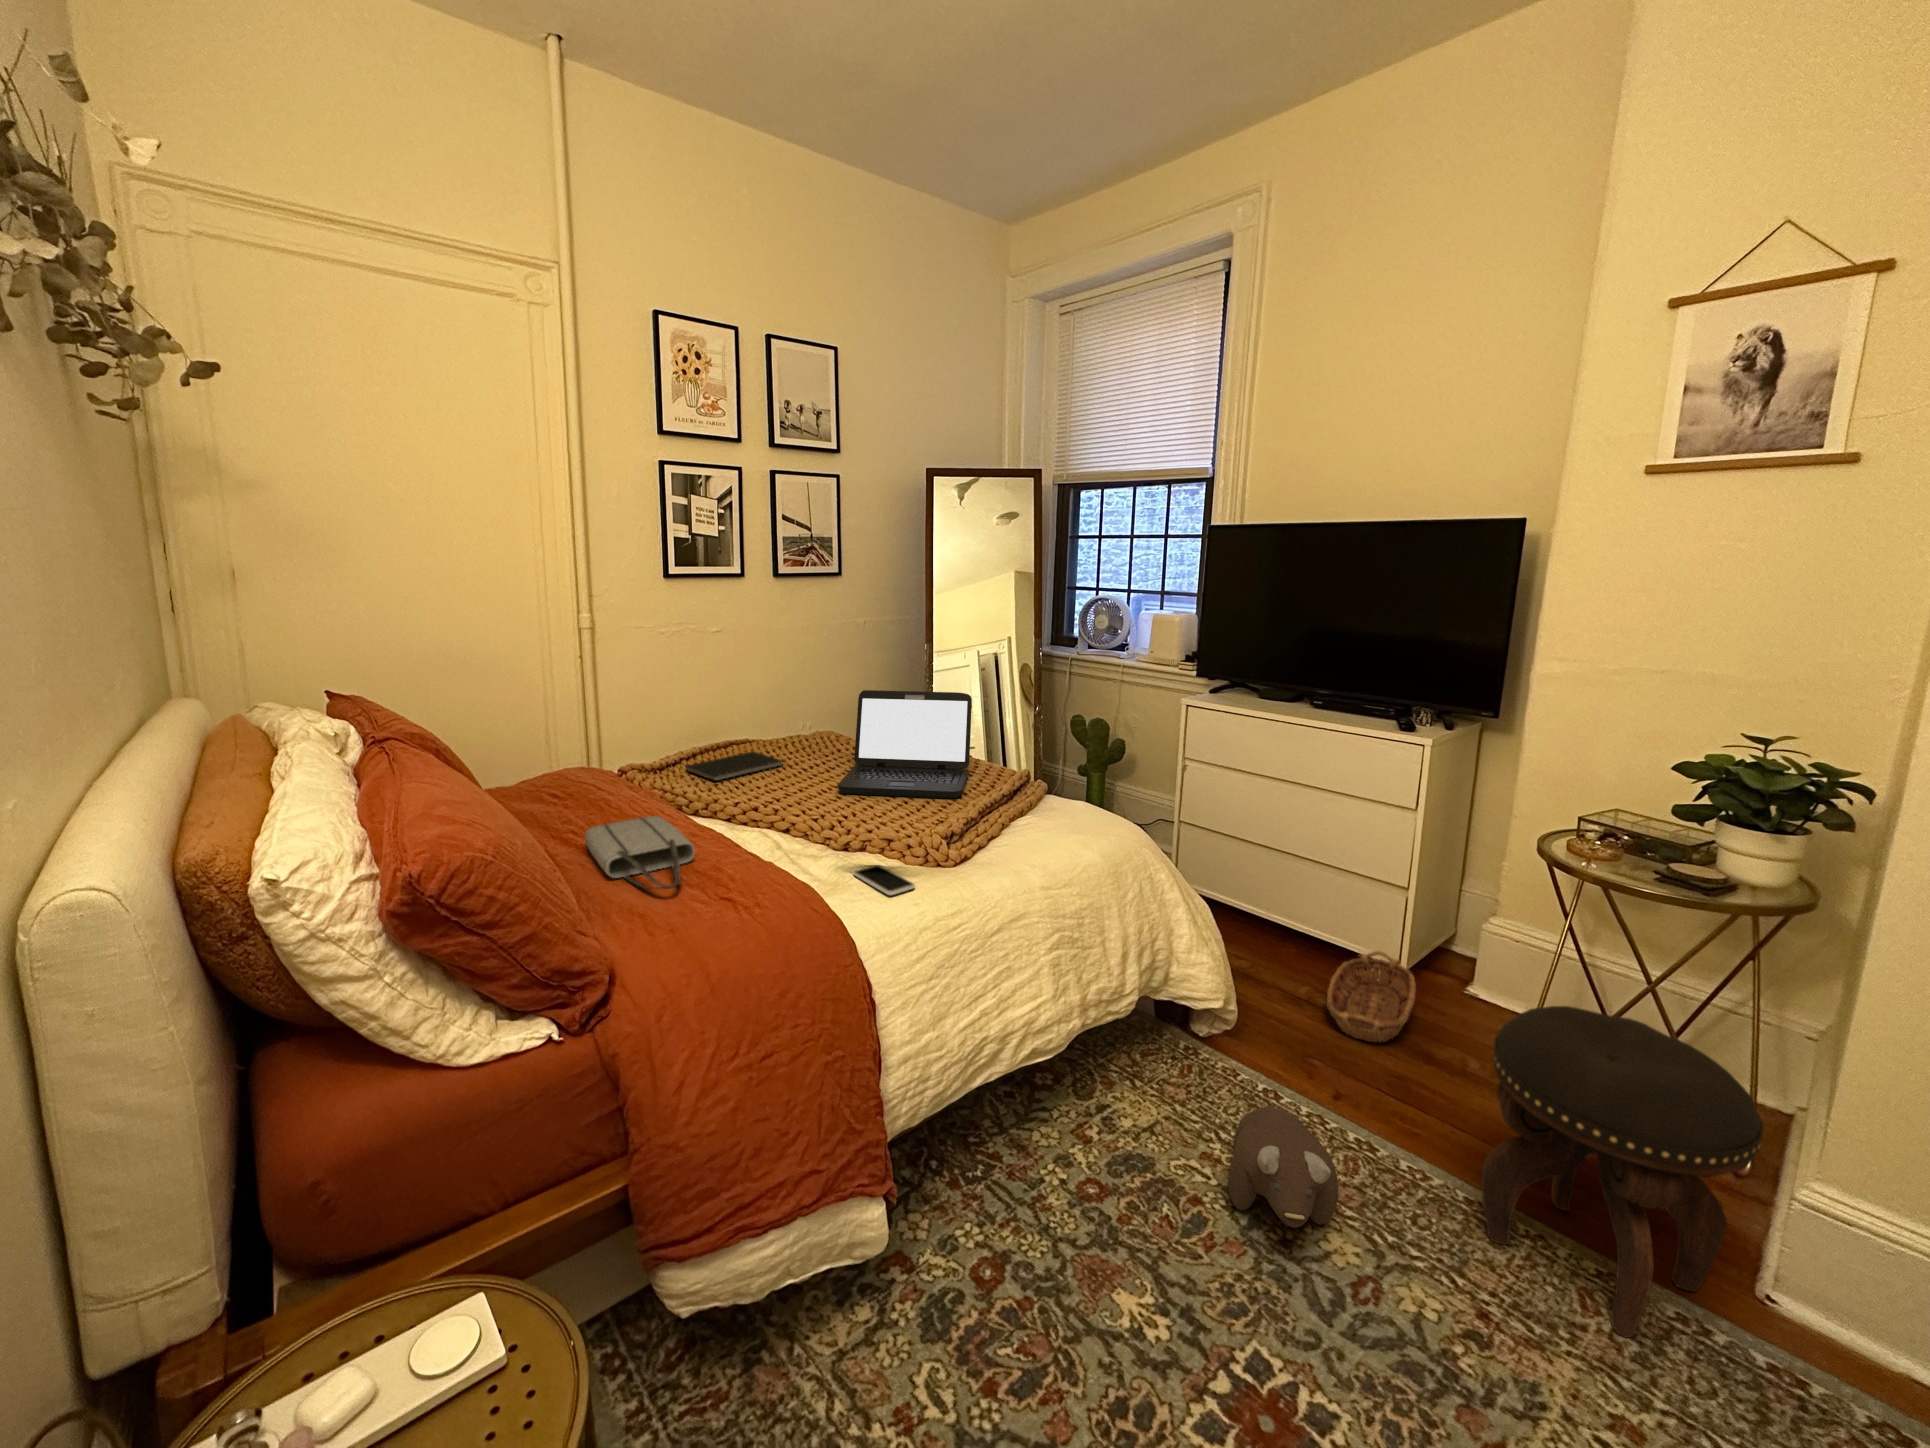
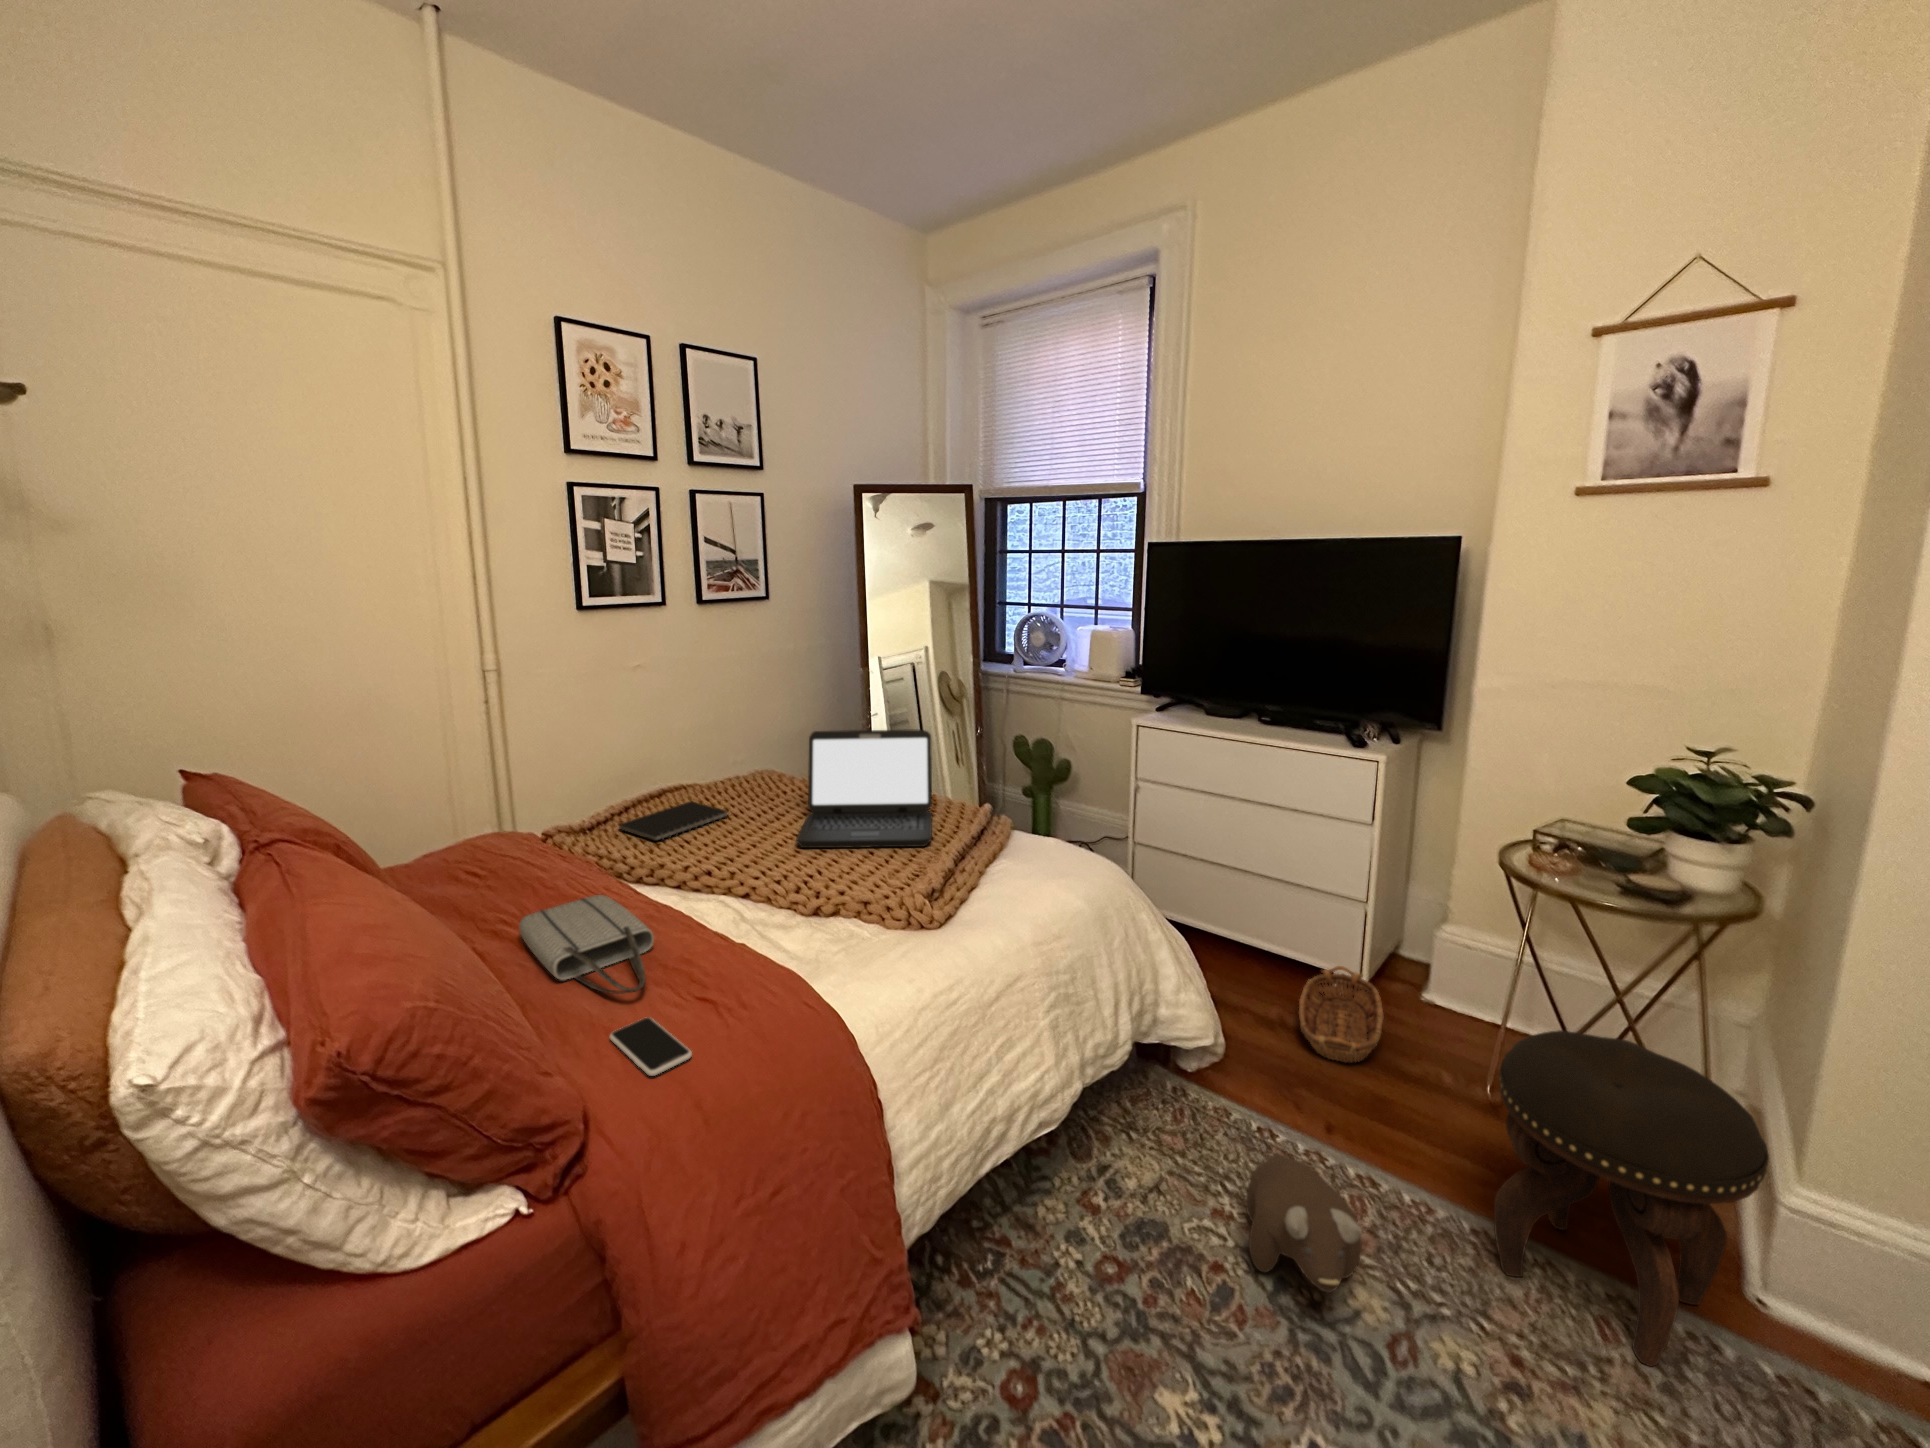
smartphone: present [853,865,915,895] -> present [610,1018,692,1076]

